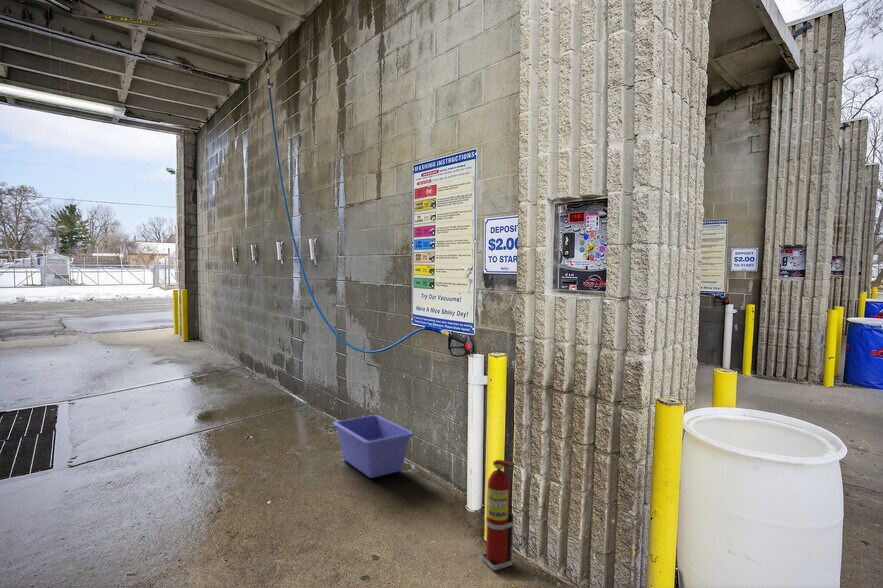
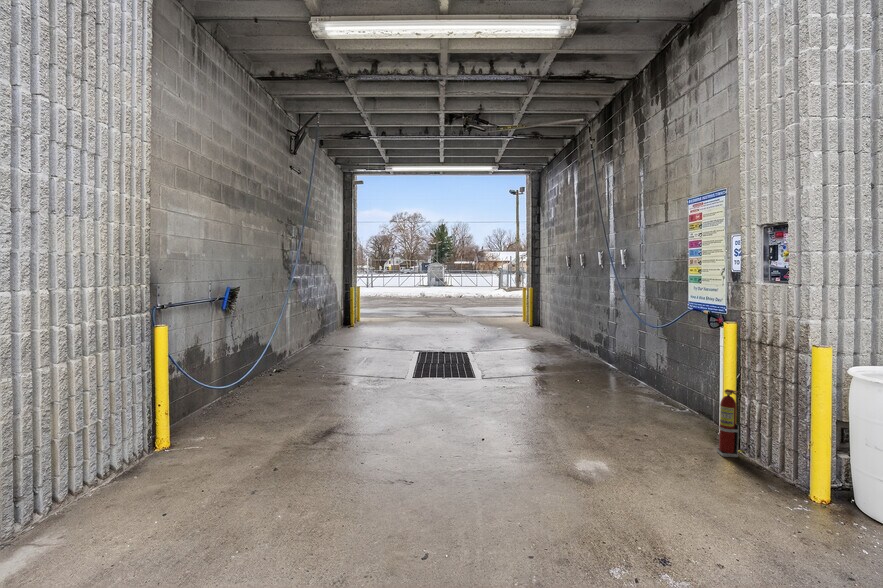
storage bin: present [333,415,414,478] -> none [630,372,687,408]

